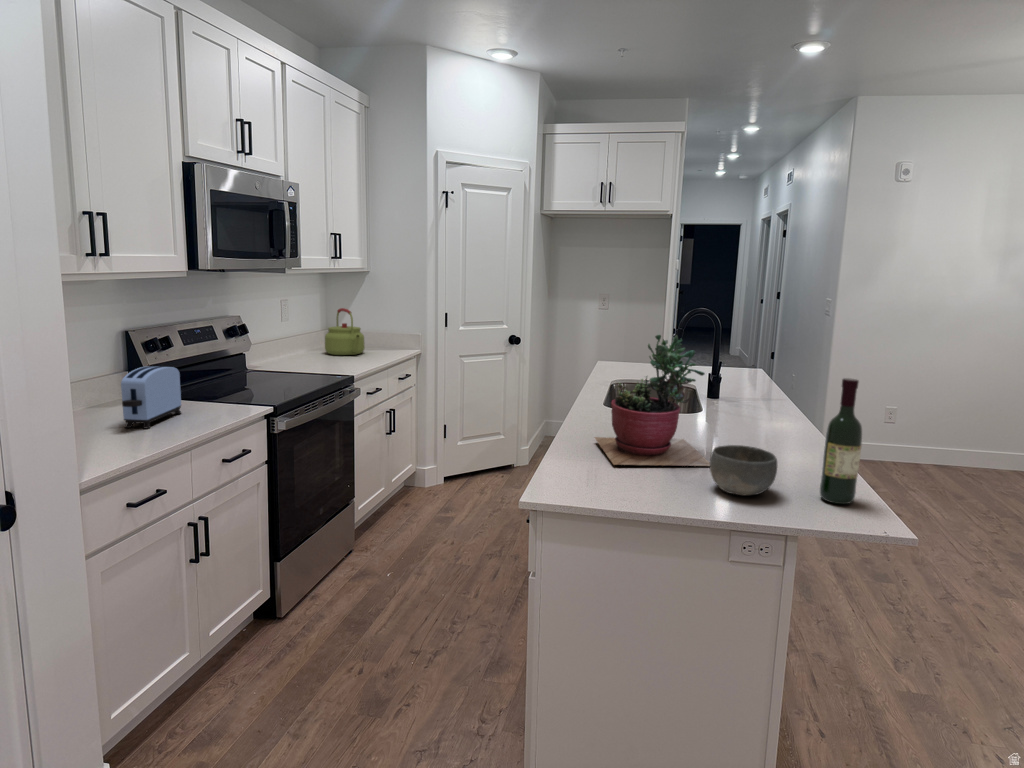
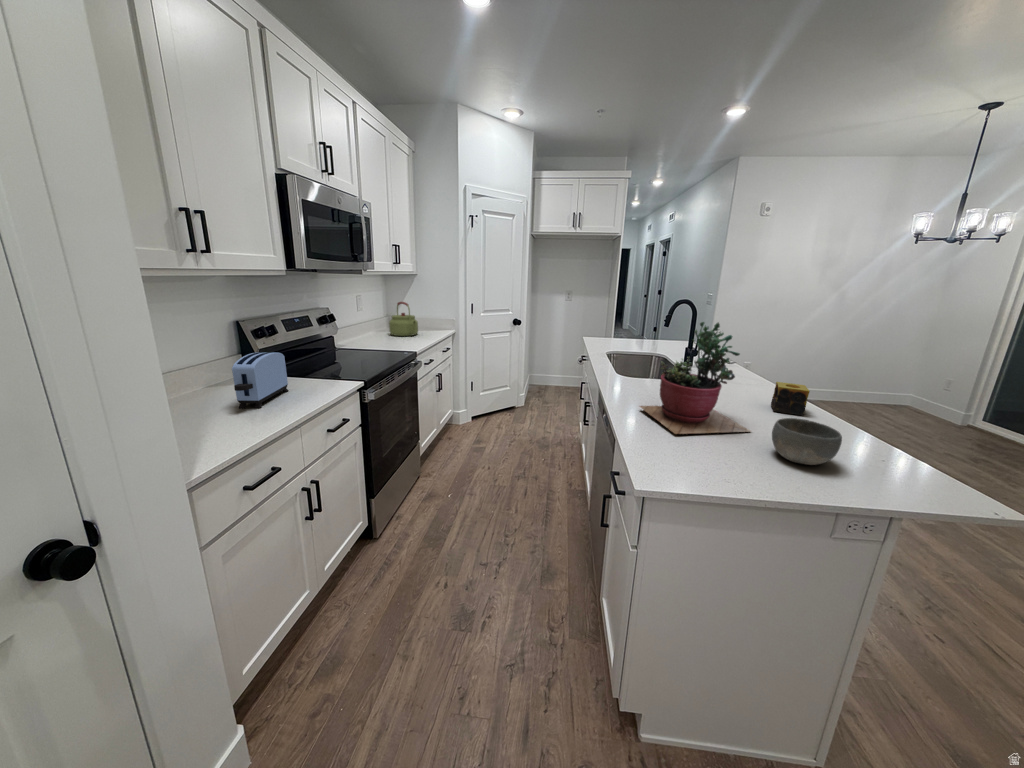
wine bottle: present [819,378,862,504] -> none [868,361,926,471]
candle: none [769,412,812,453] -> present [771,382,810,415]

